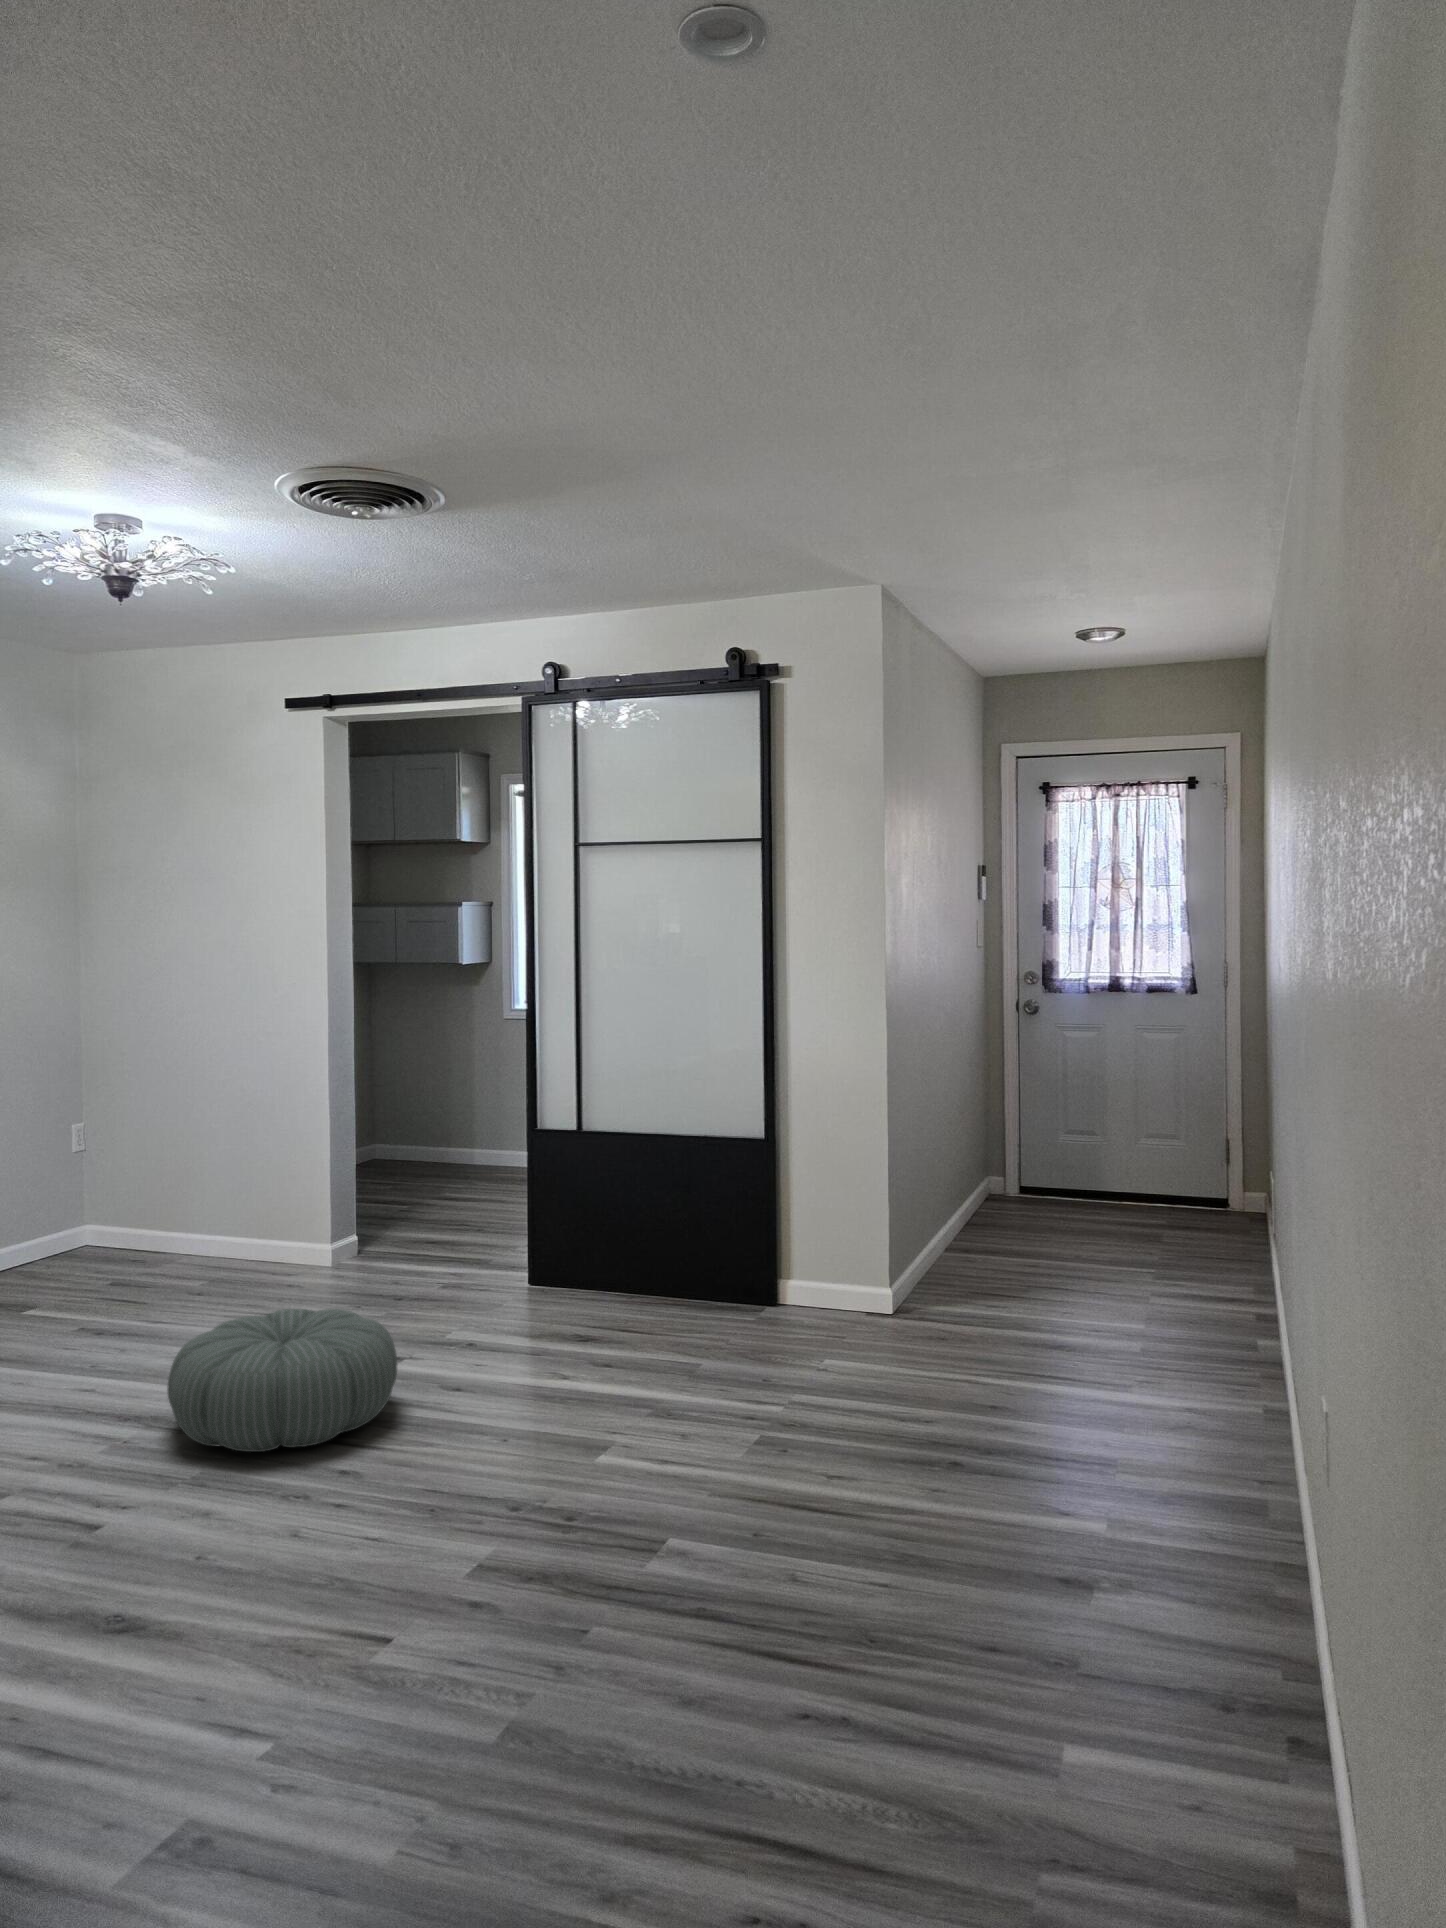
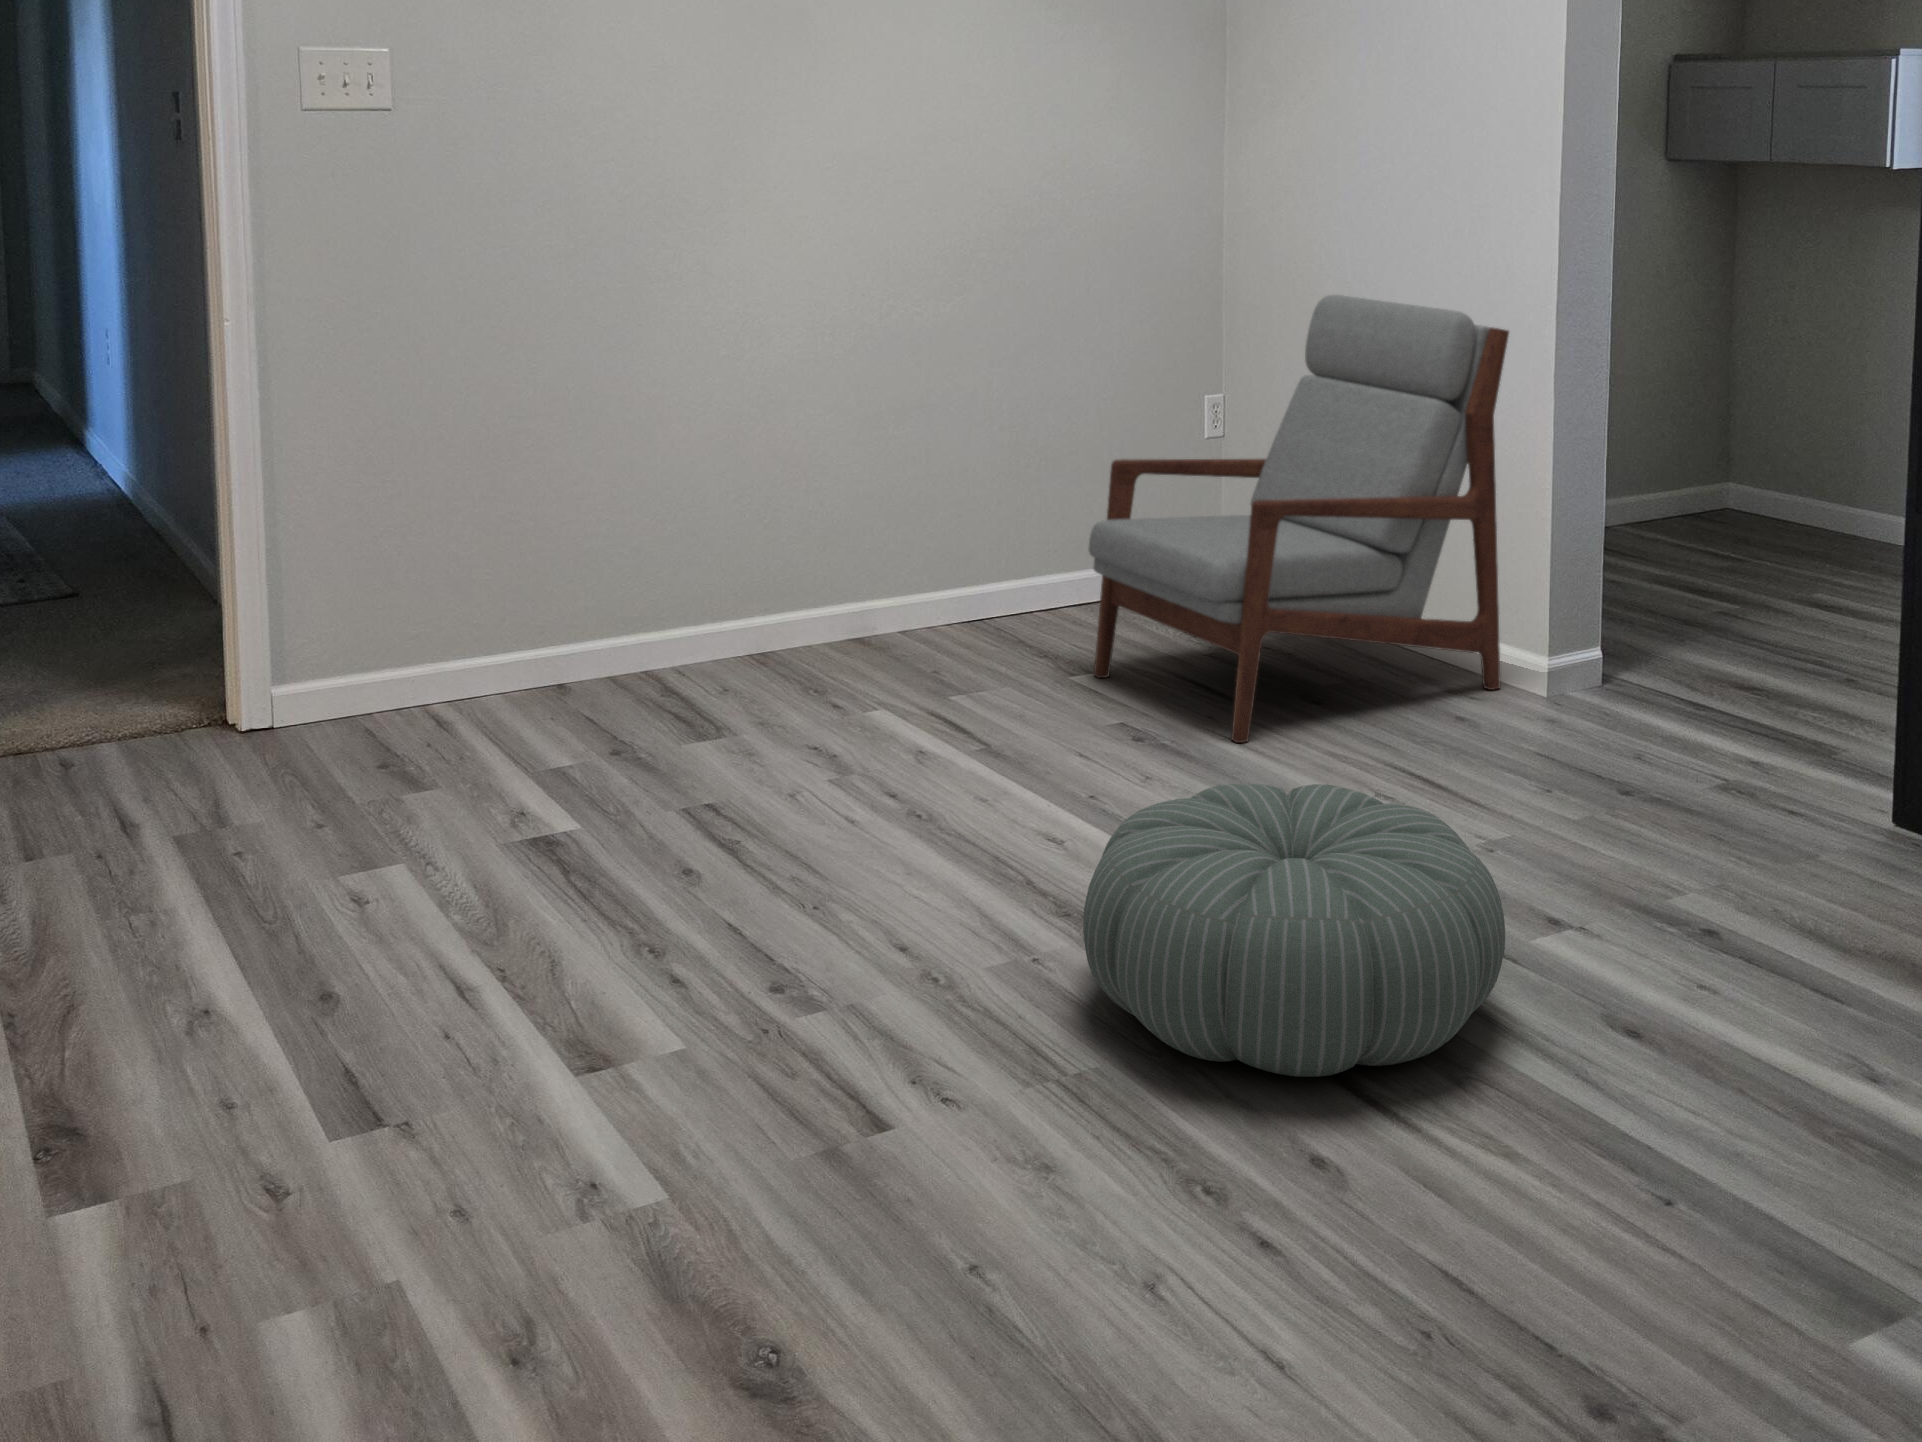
armchair: none [42,1055,304,1324] -> present [1089,295,1509,743]

